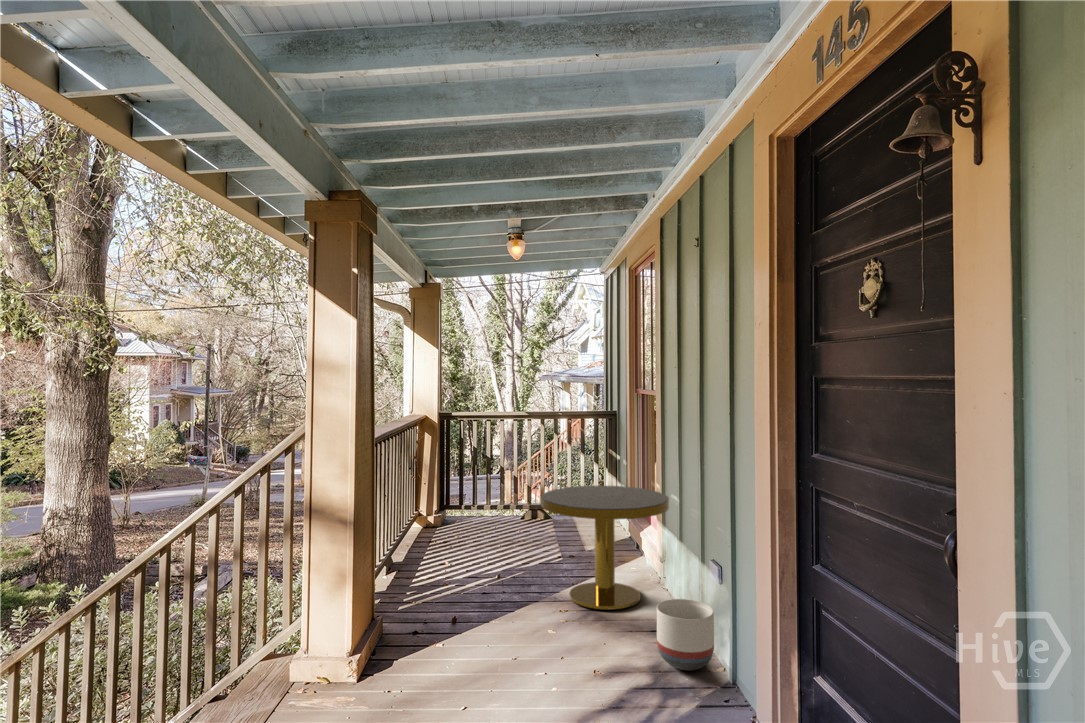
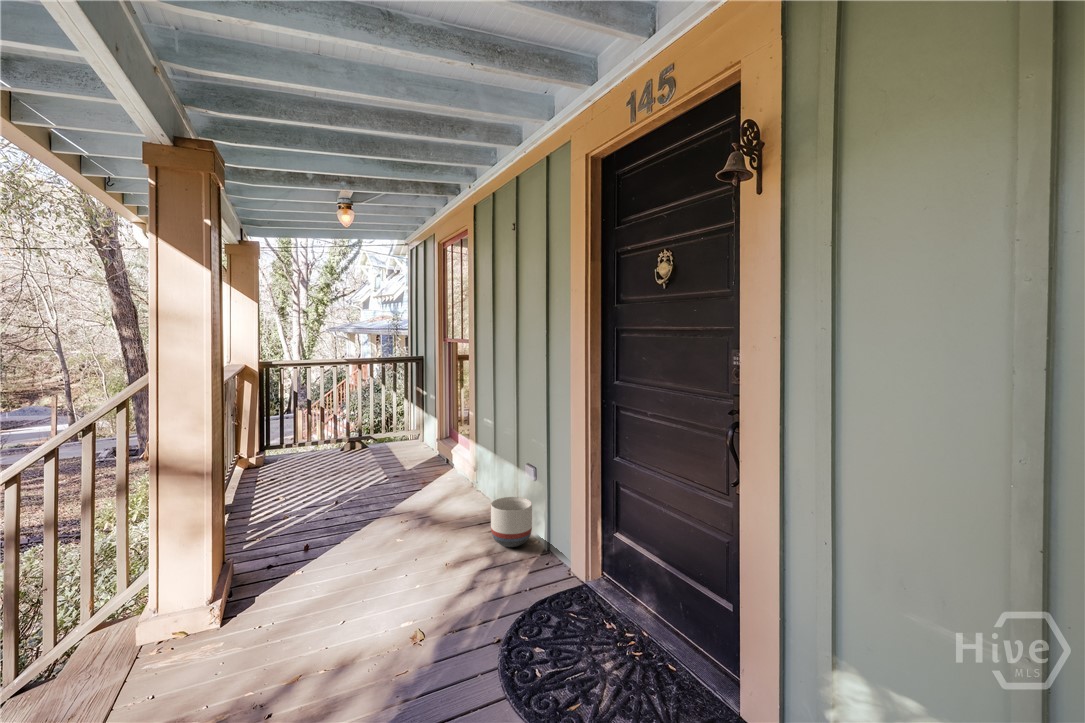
side table: present [541,486,669,610] -> none [380,419,484,515]

